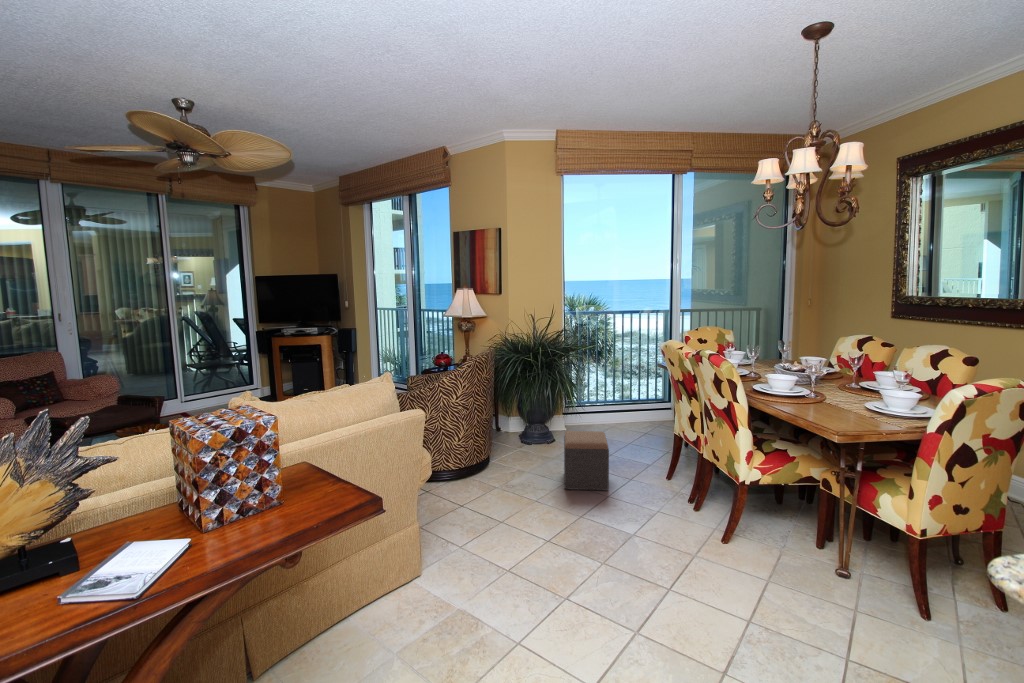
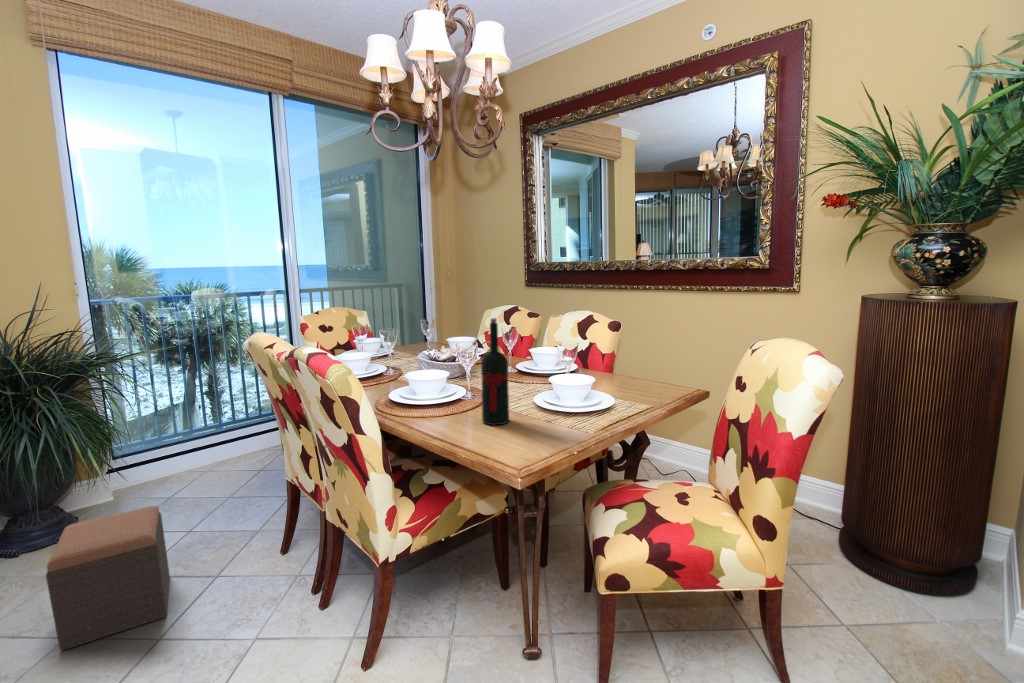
wine bottle: none [819,344,842,414] -> present [481,318,509,425]

